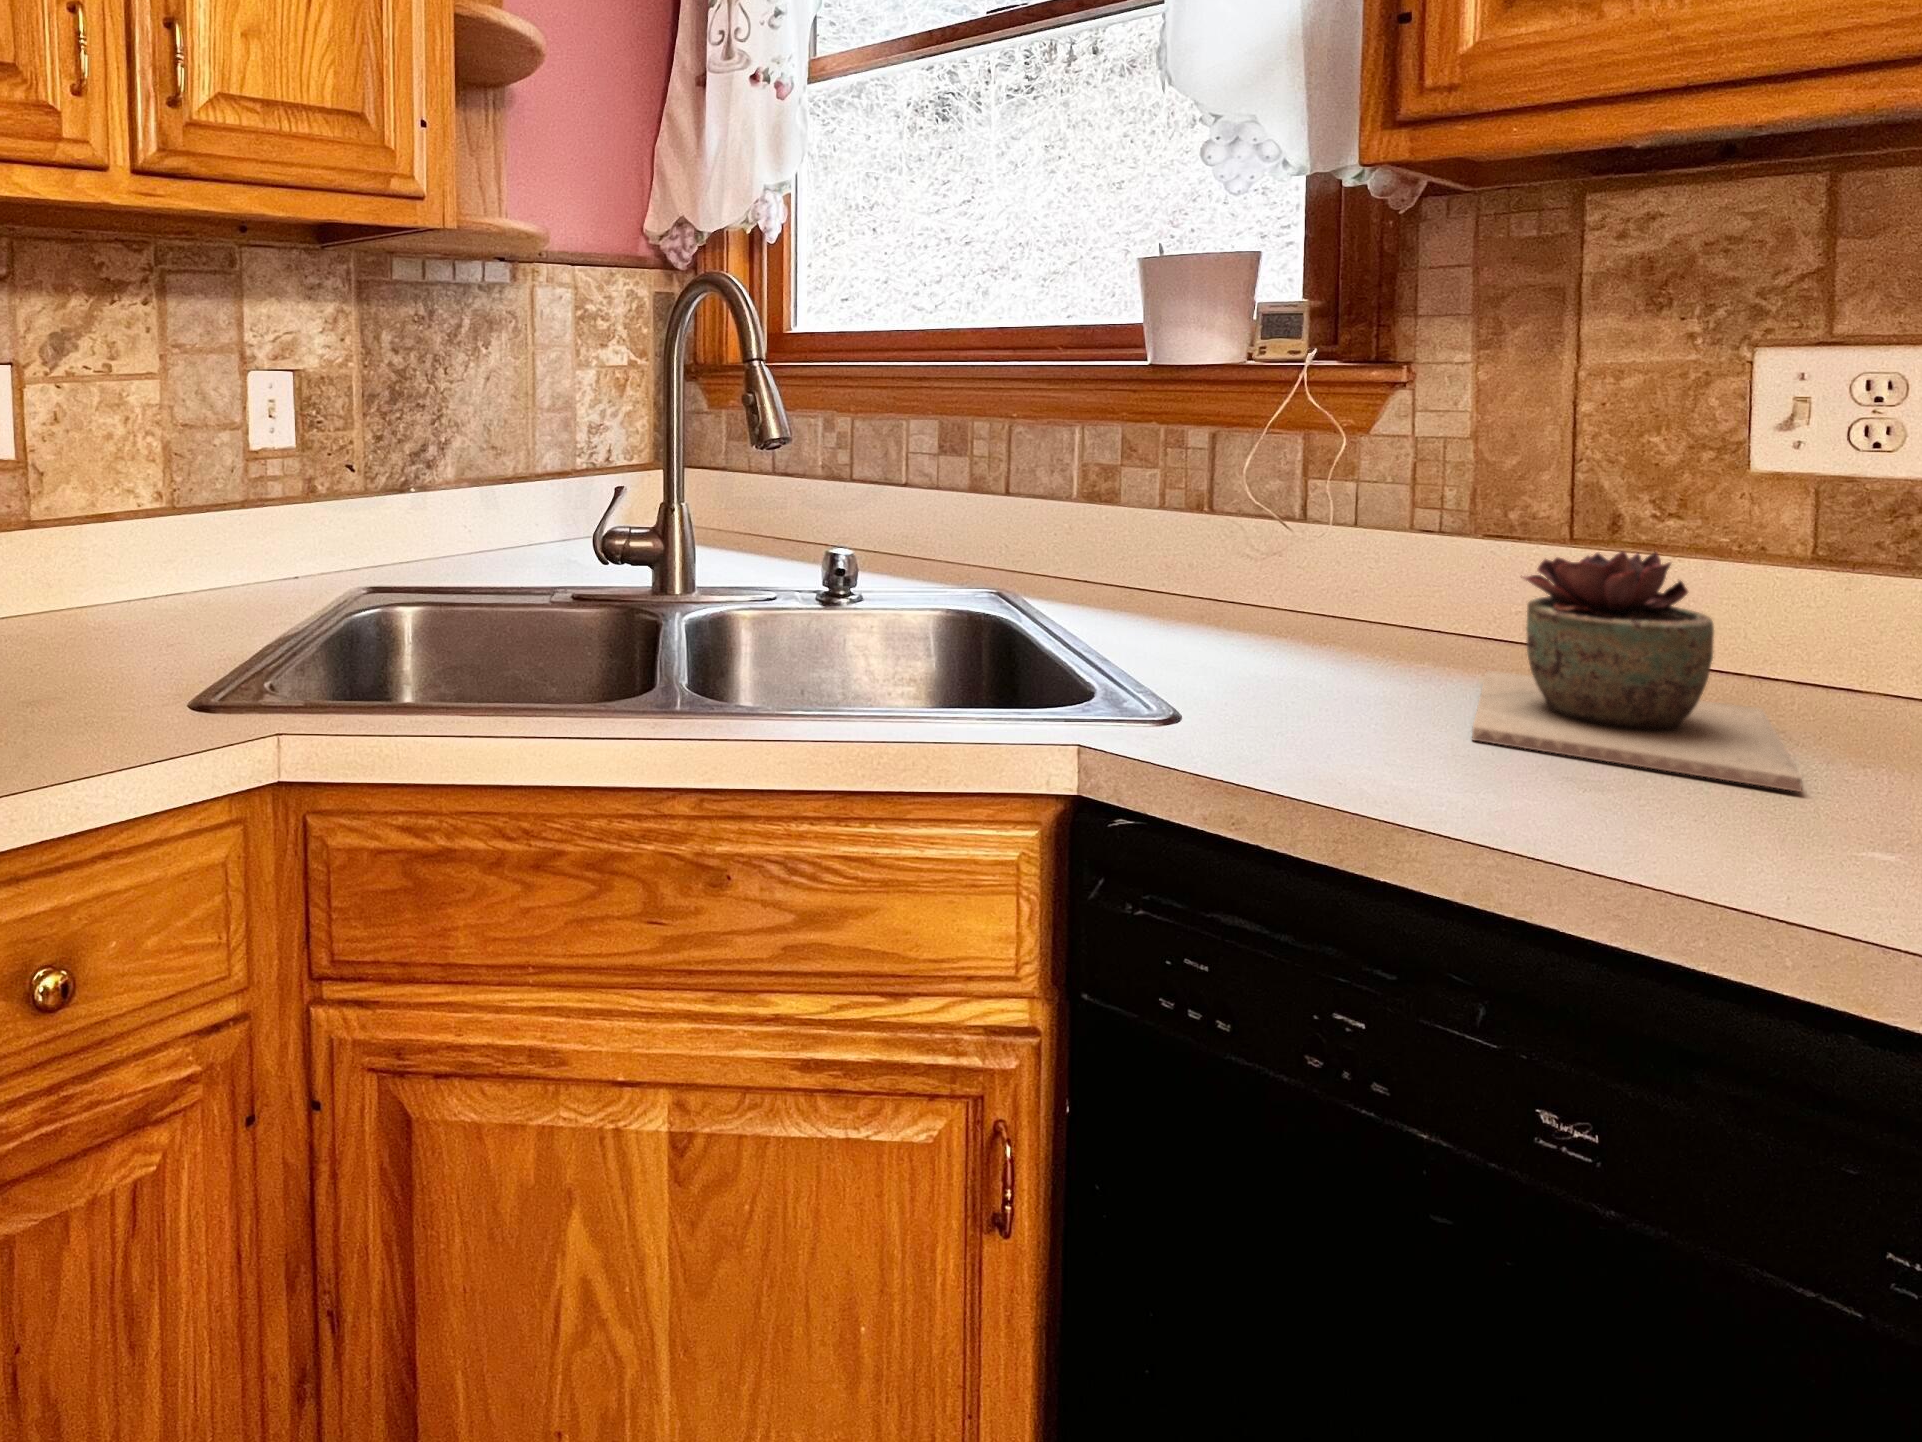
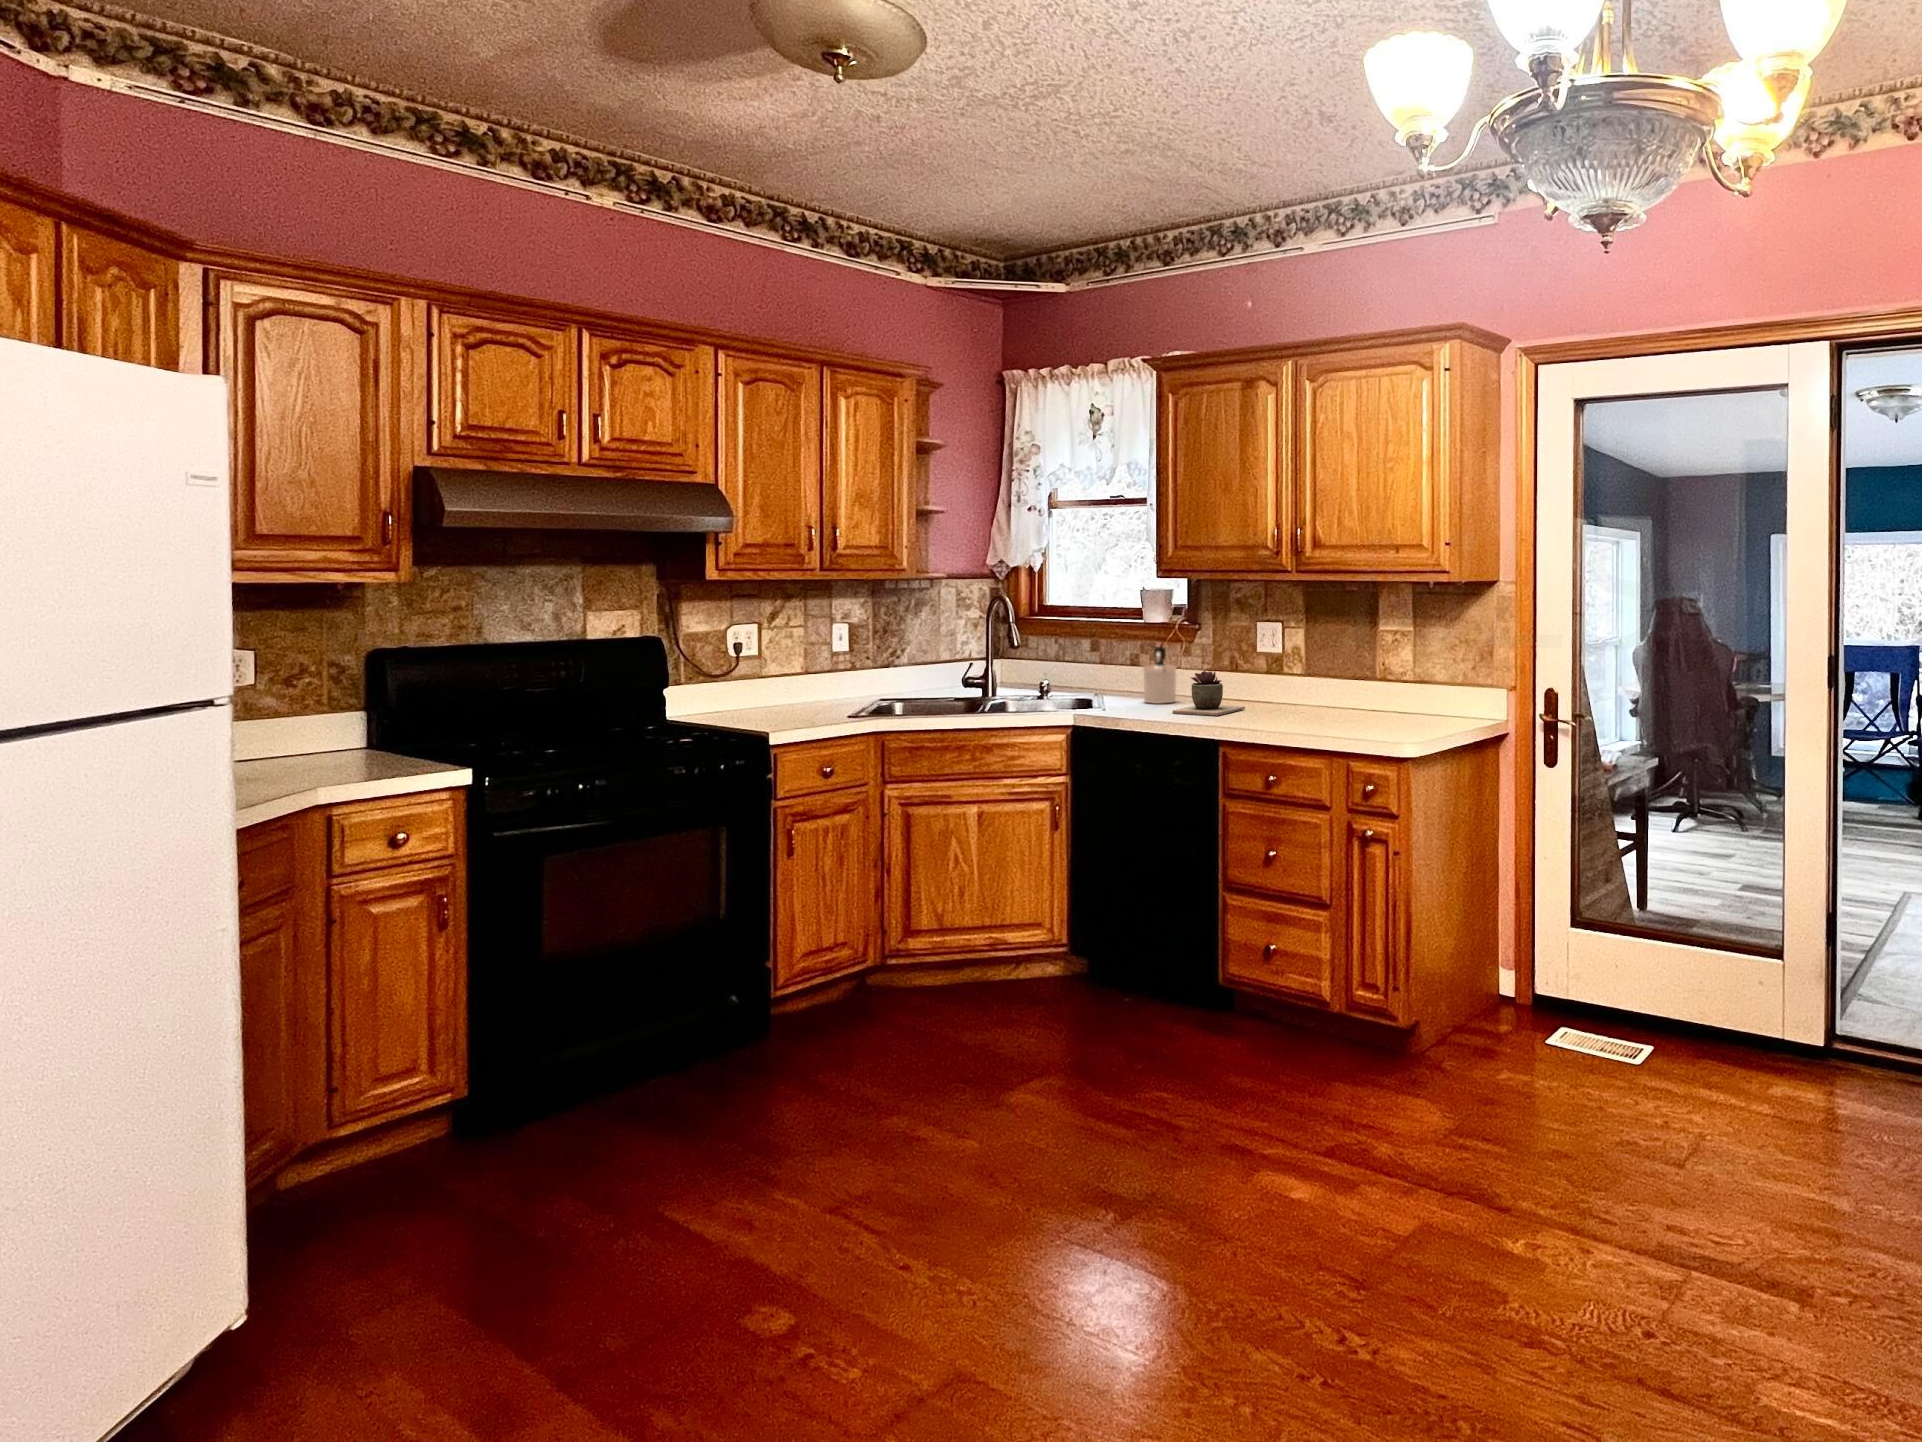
soap dispenser: none [1173,441,1307,645] -> present [1143,647,1177,704]

